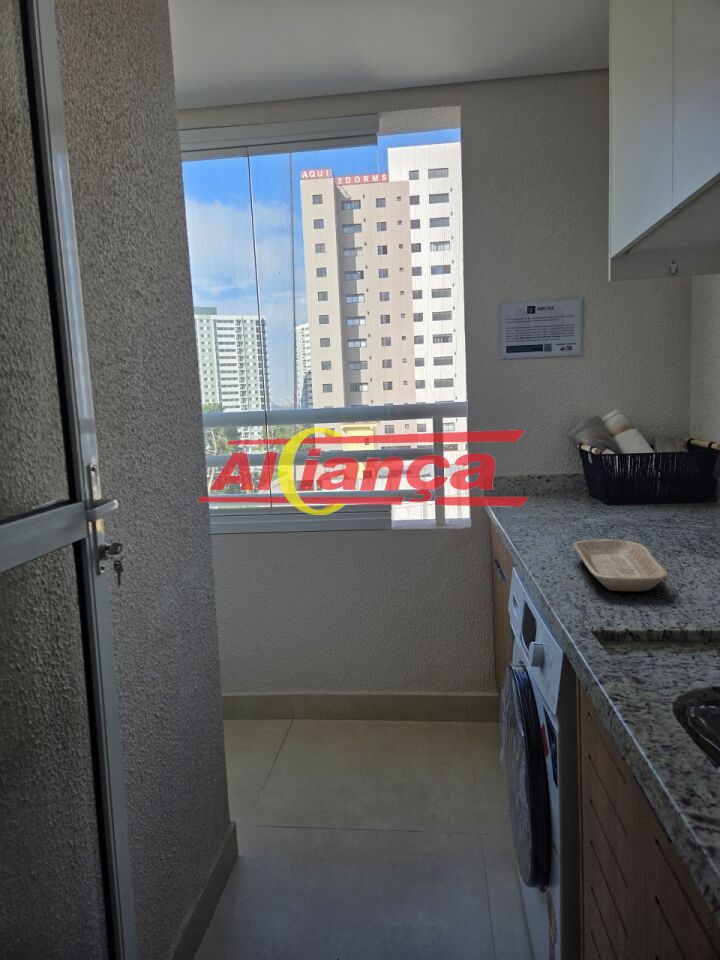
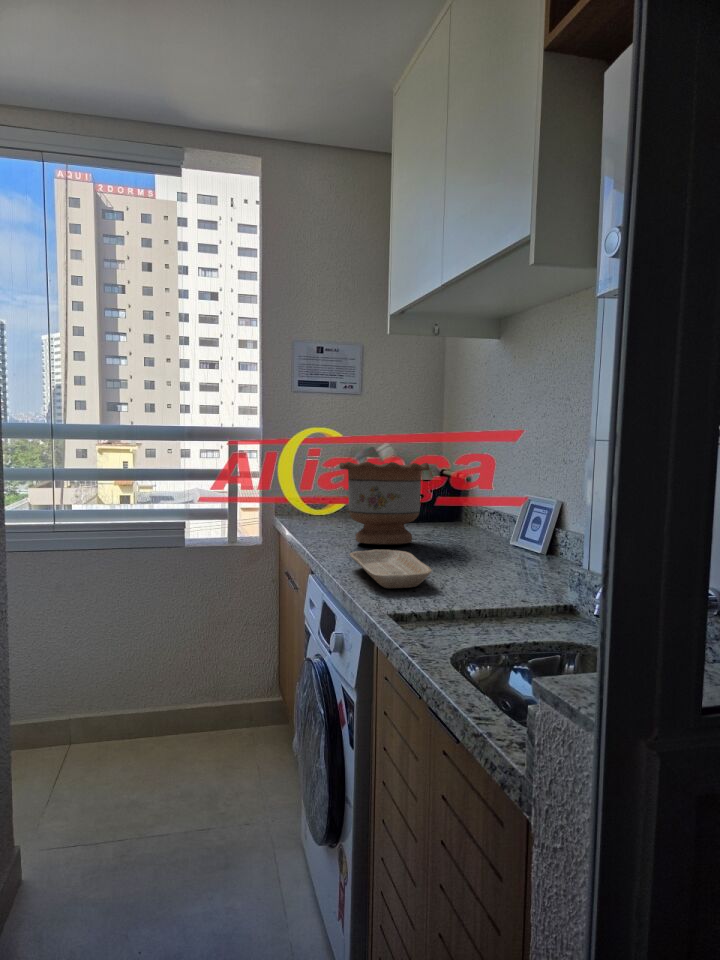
flower pot: none [570,438,677,529] -> present [340,462,429,544]

